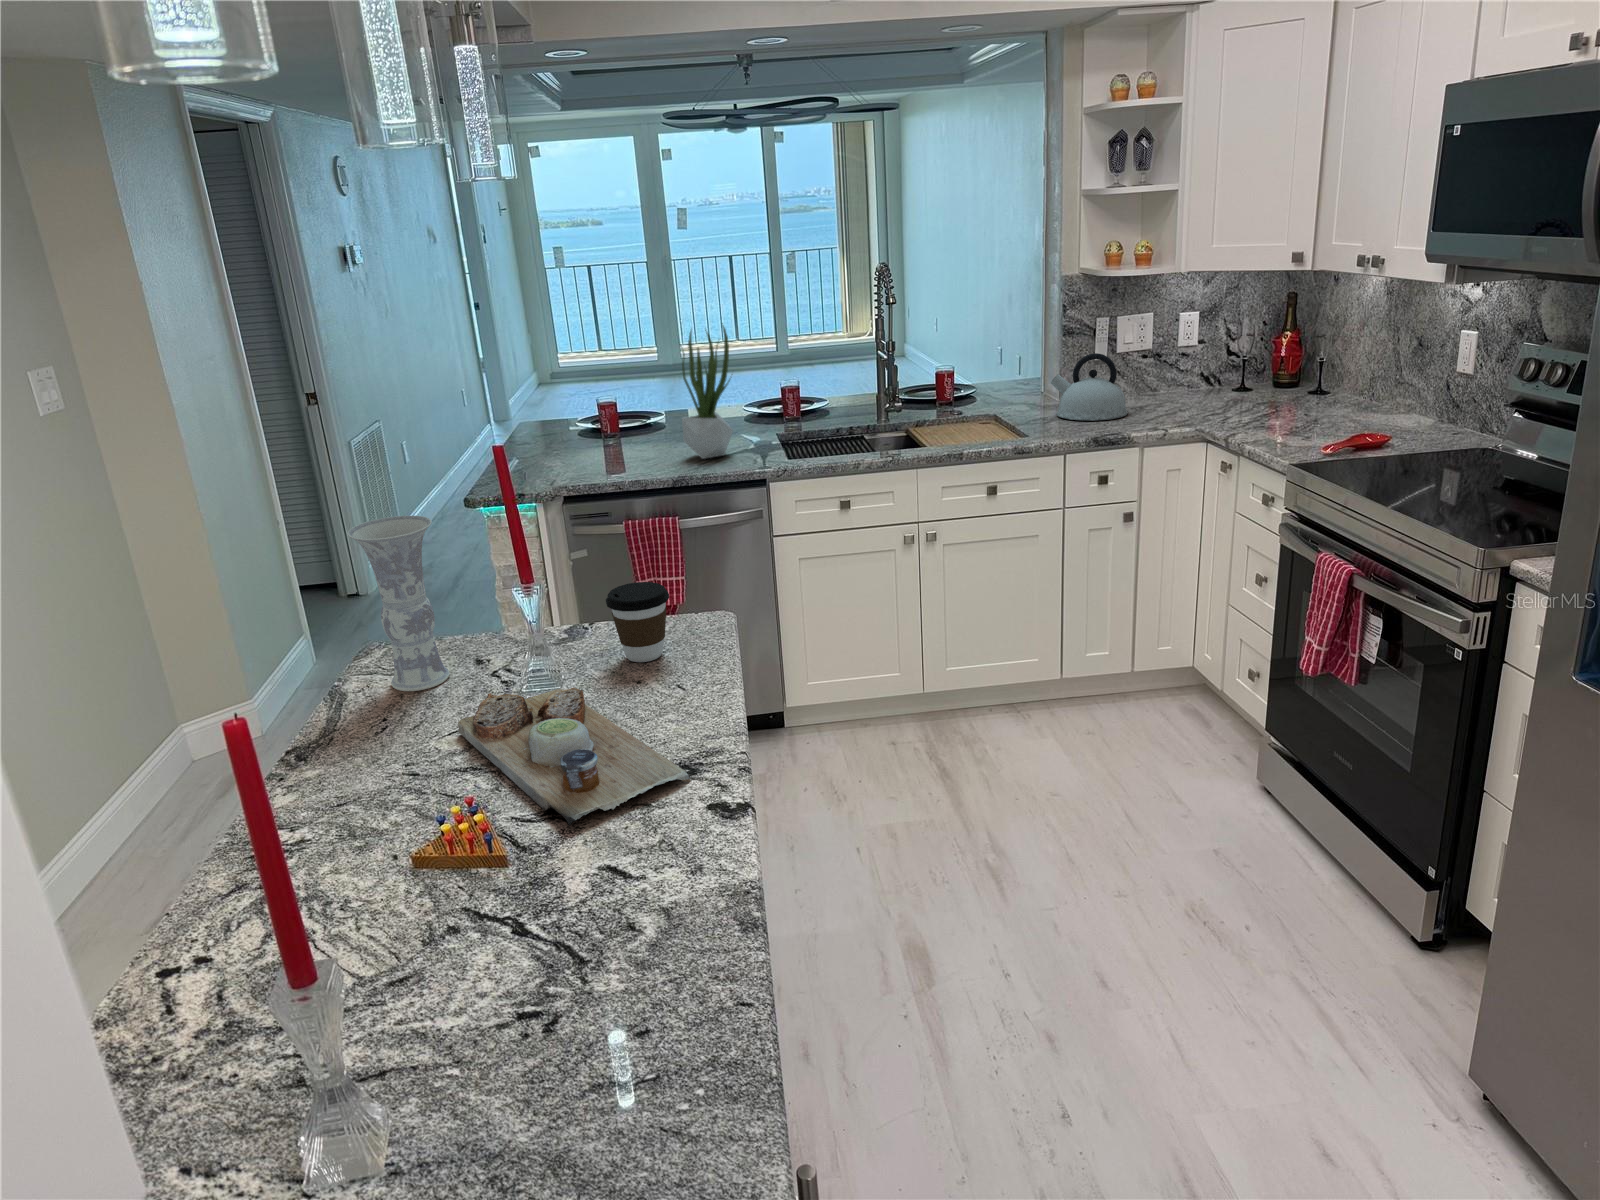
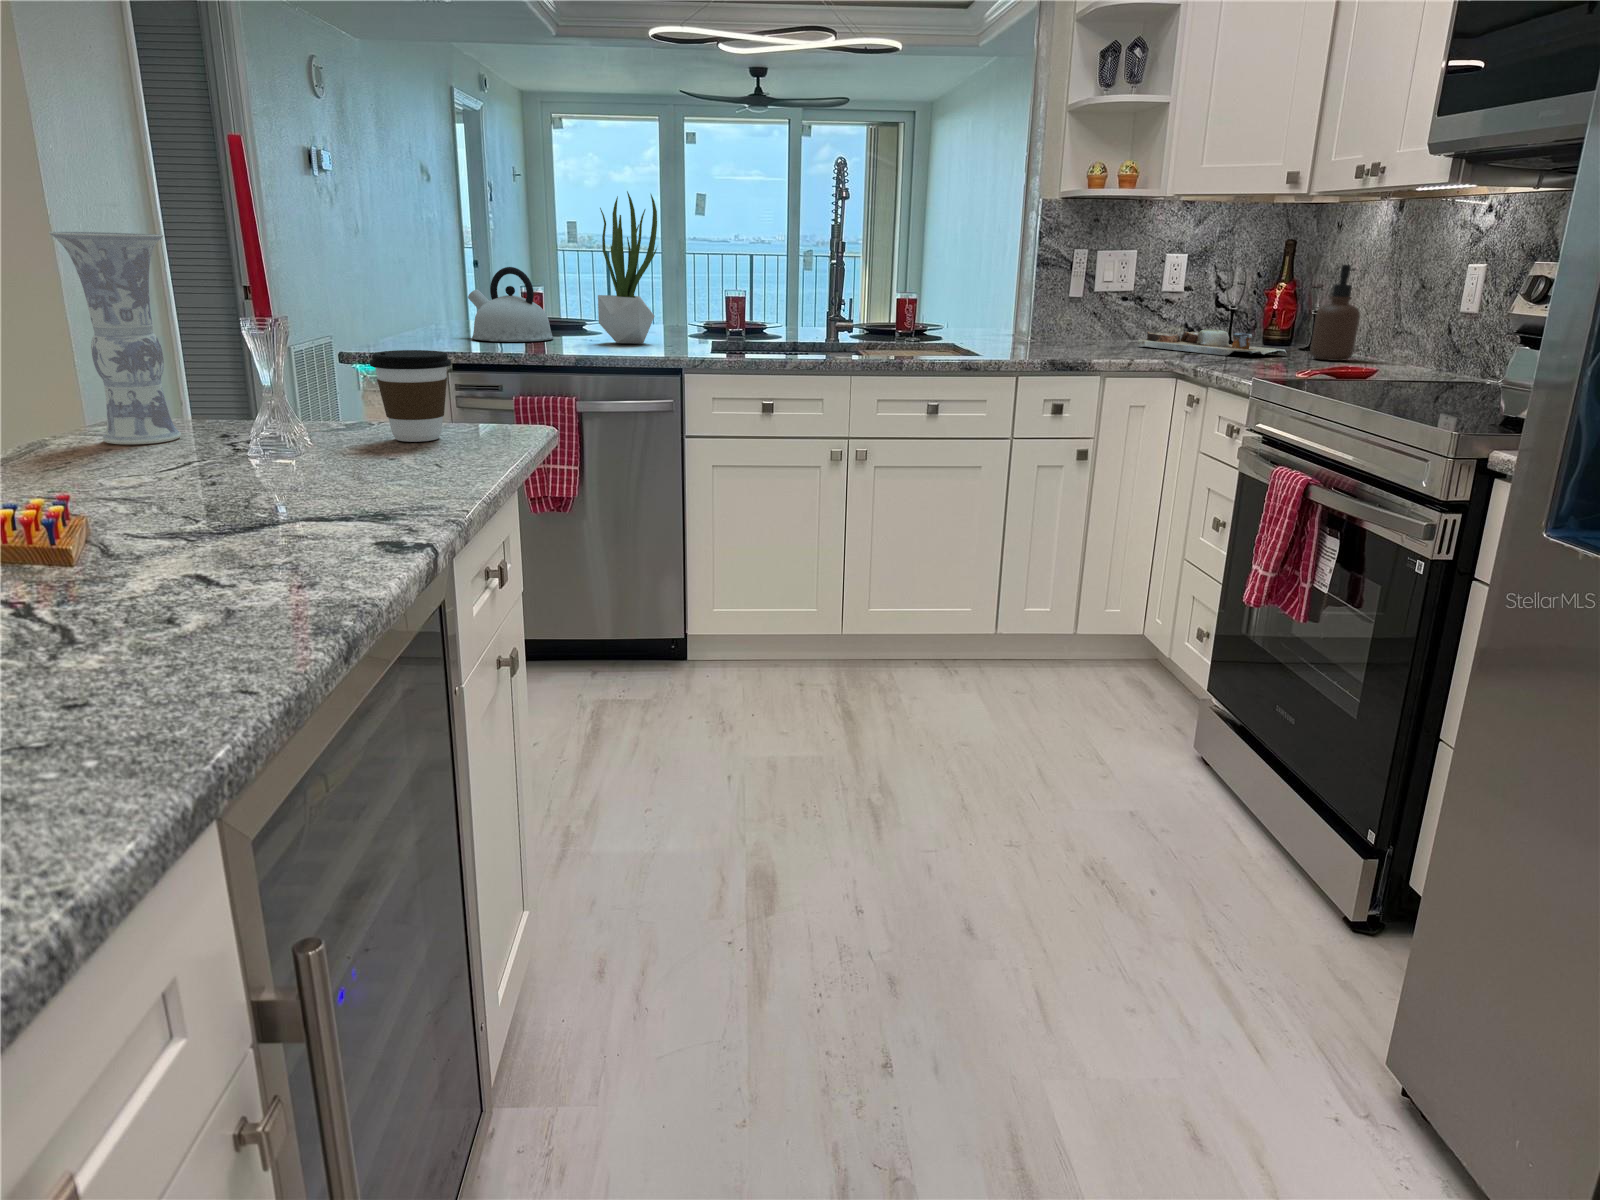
soap dispenser: none [1325,330,1367,416] -> present [1310,265,1360,361]
kettle: present [1051,353,1128,421] -> present [468,267,553,342]
cutting board: present [458,688,691,825] -> present [1137,330,1287,356]

